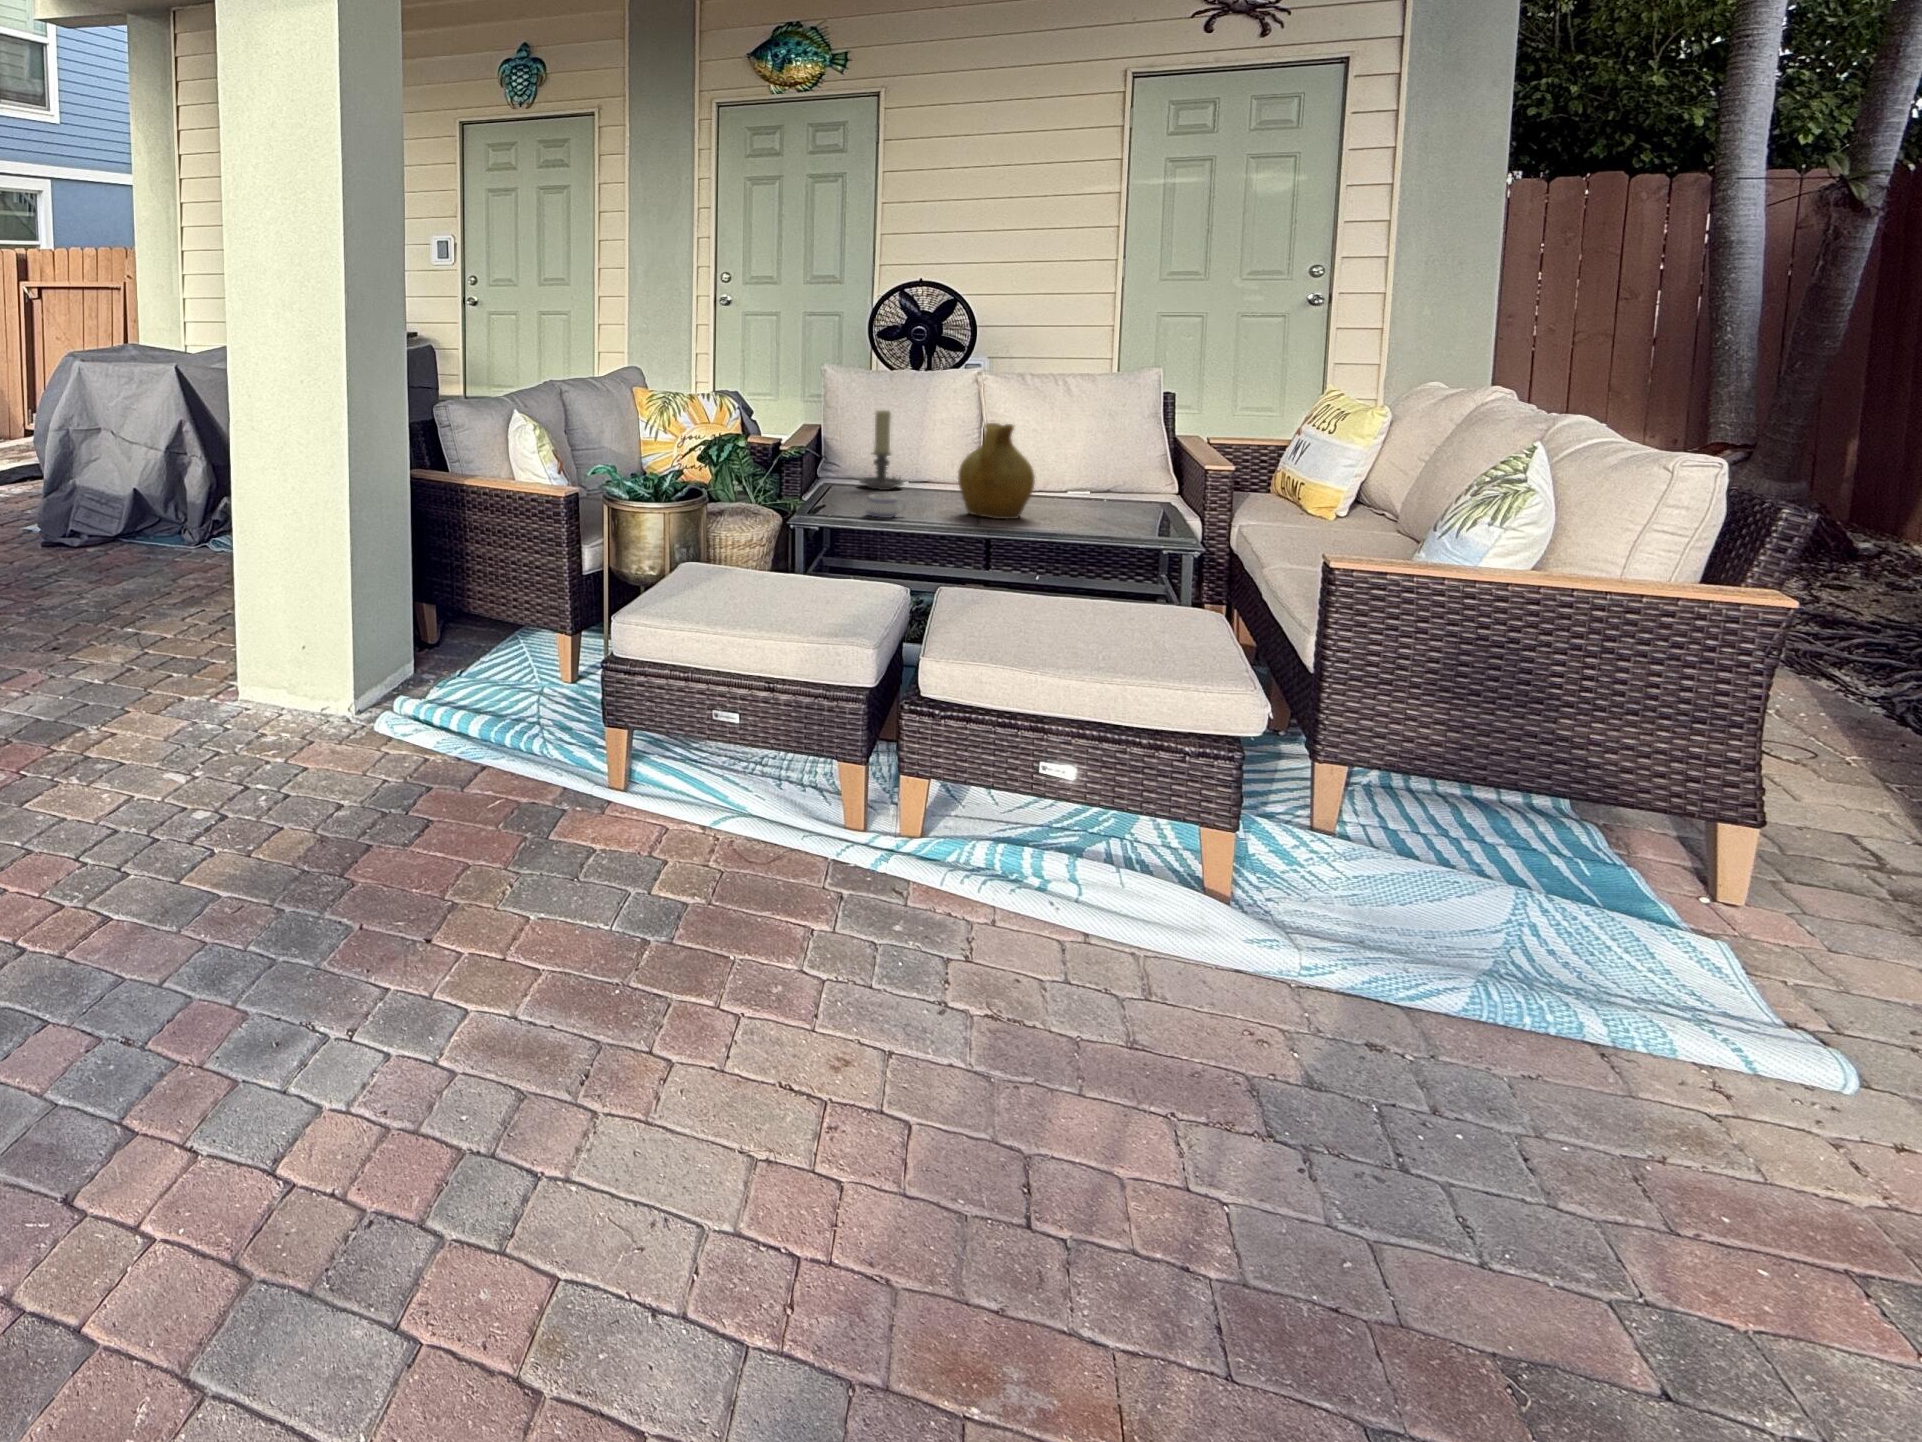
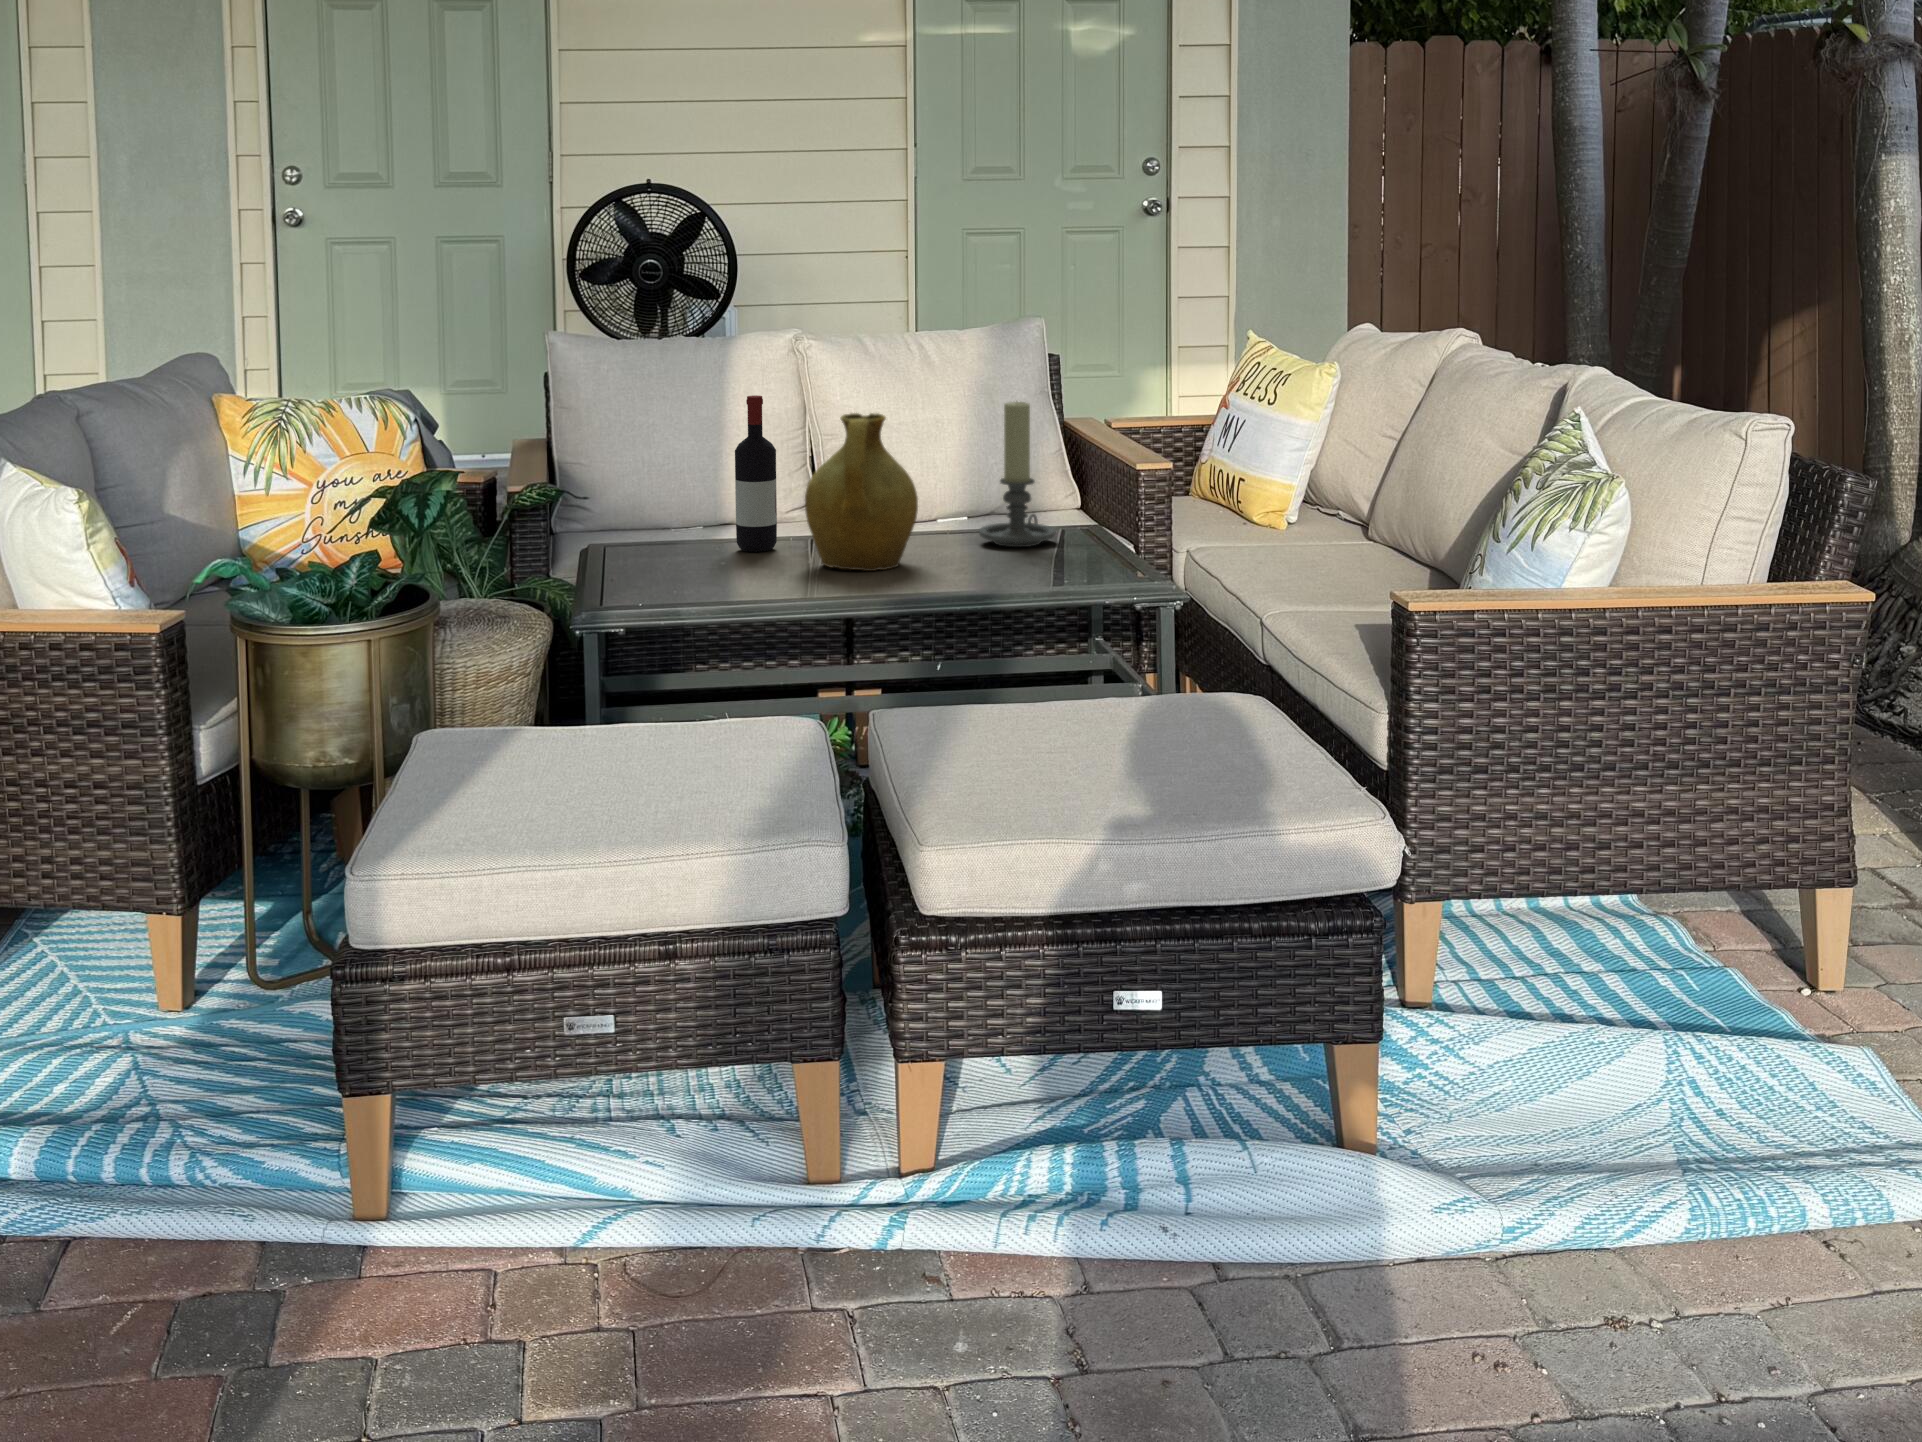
candle holder: present [859,410,903,490] -> present [979,402,1056,547]
wine bottle: none [922,410,950,503] -> present [735,395,777,552]
mug: present [866,494,906,518] -> none [673,549,737,591]

